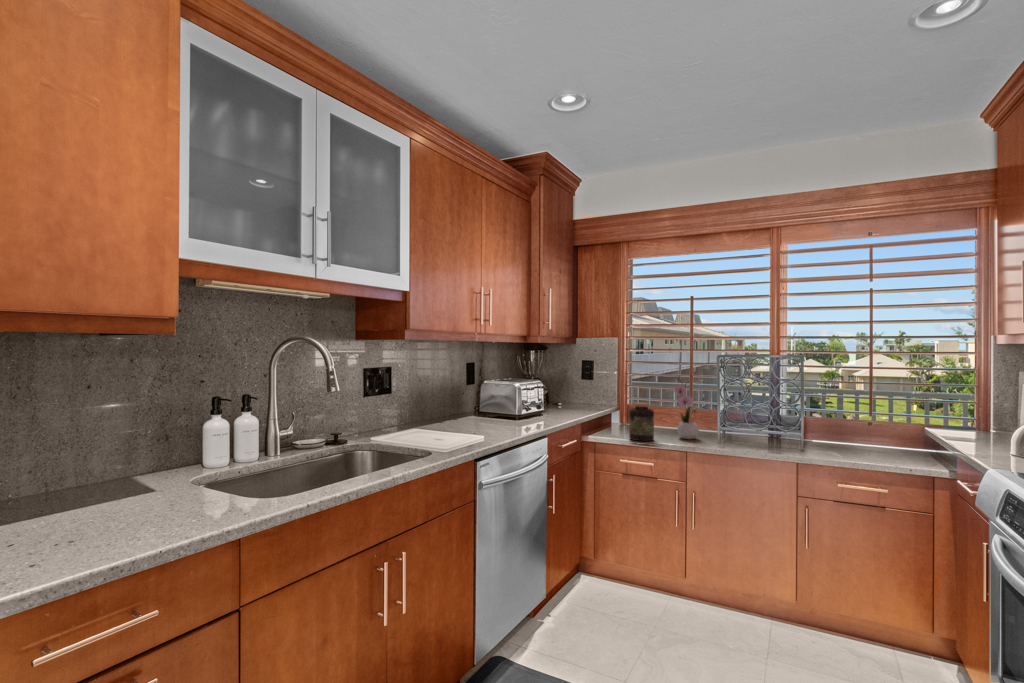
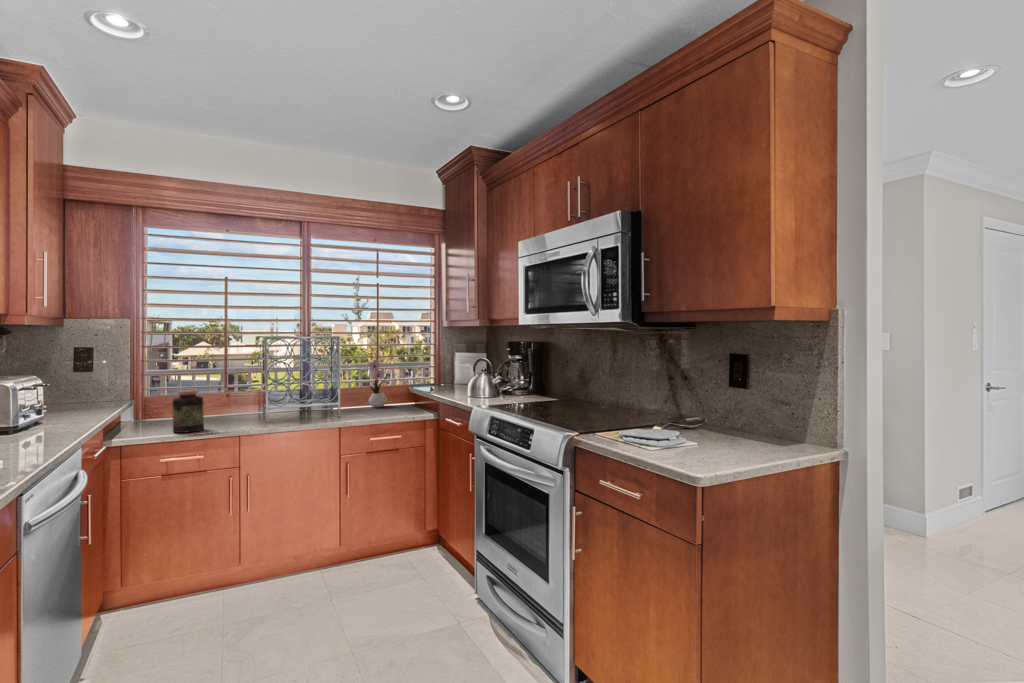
flower arrangement: present [674,376,699,439] -> present [368,353,387,407]

